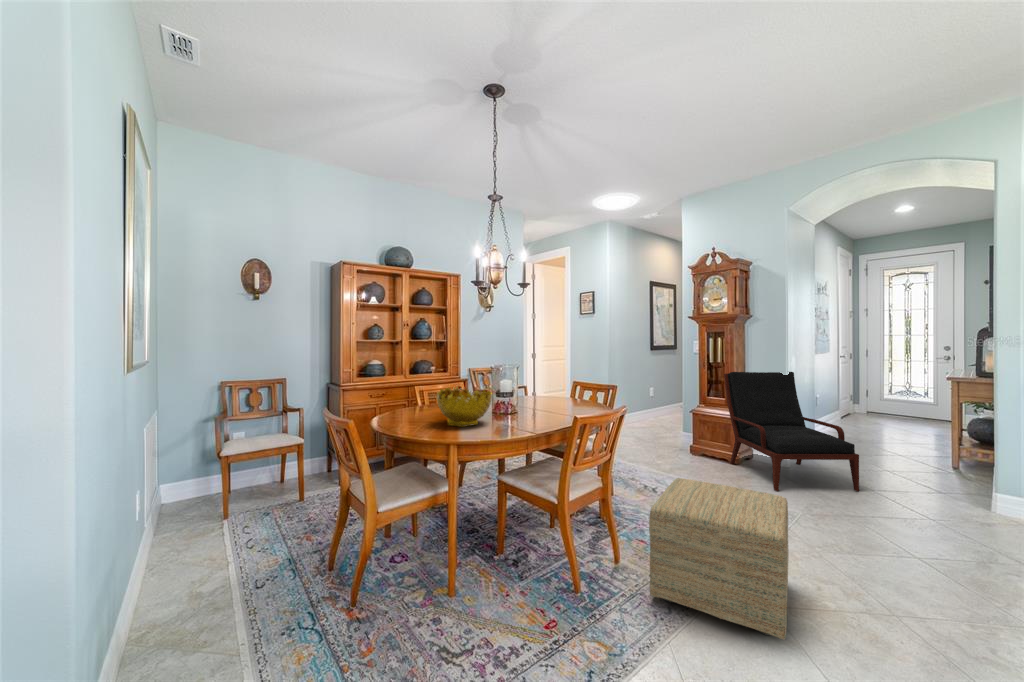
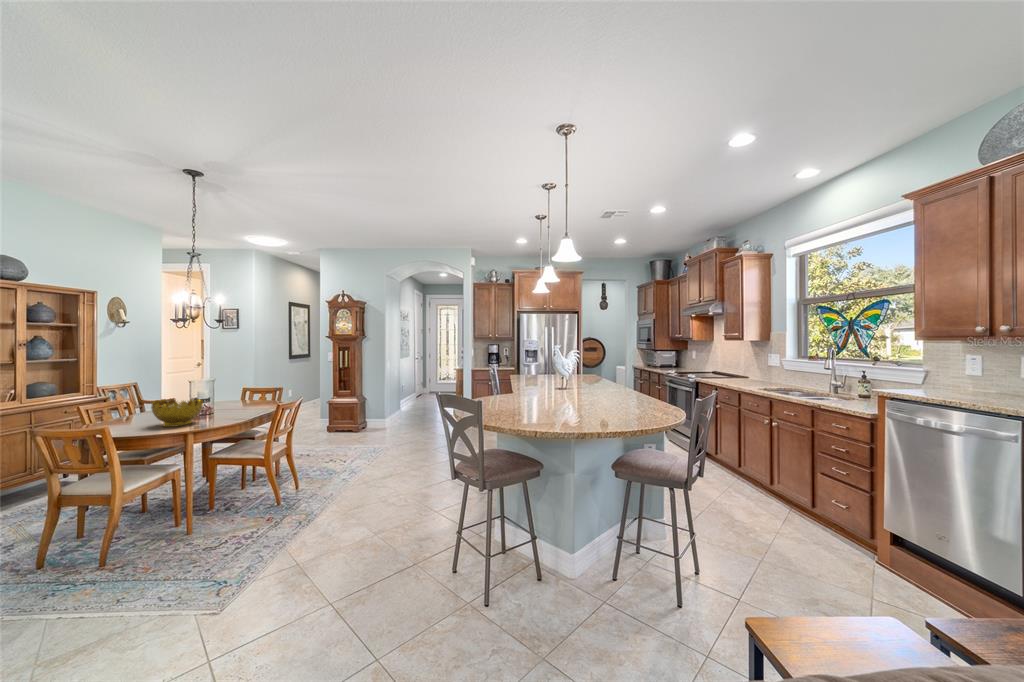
armchair: present [724,372,859,491] -> none [350,371,419,440]
ottoman: present [649,478,789,639] -> none [320,432,385,495]

